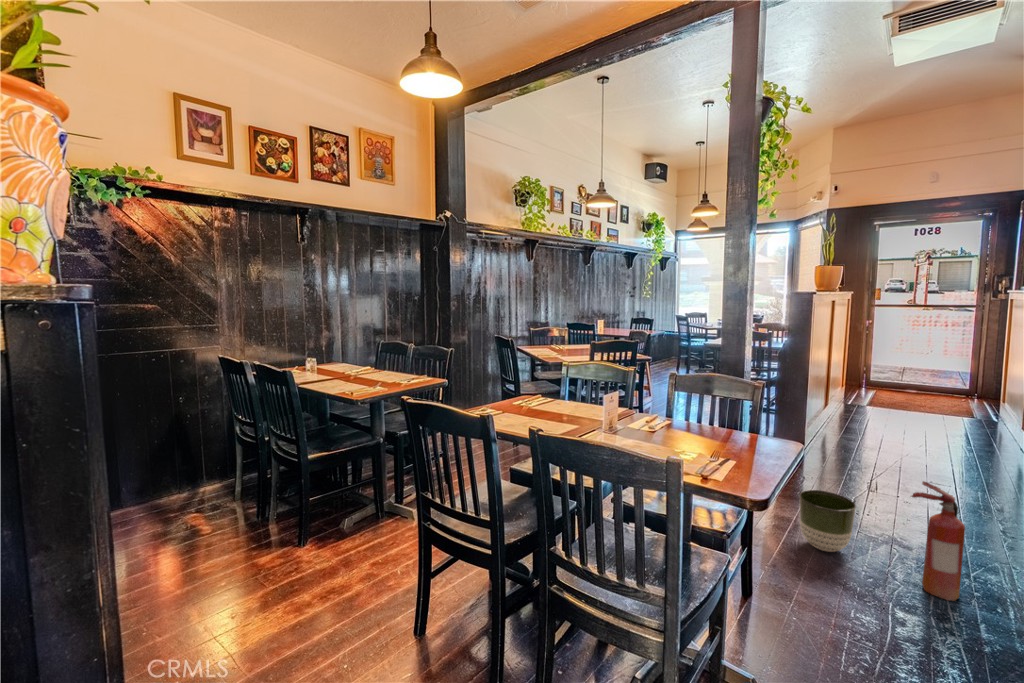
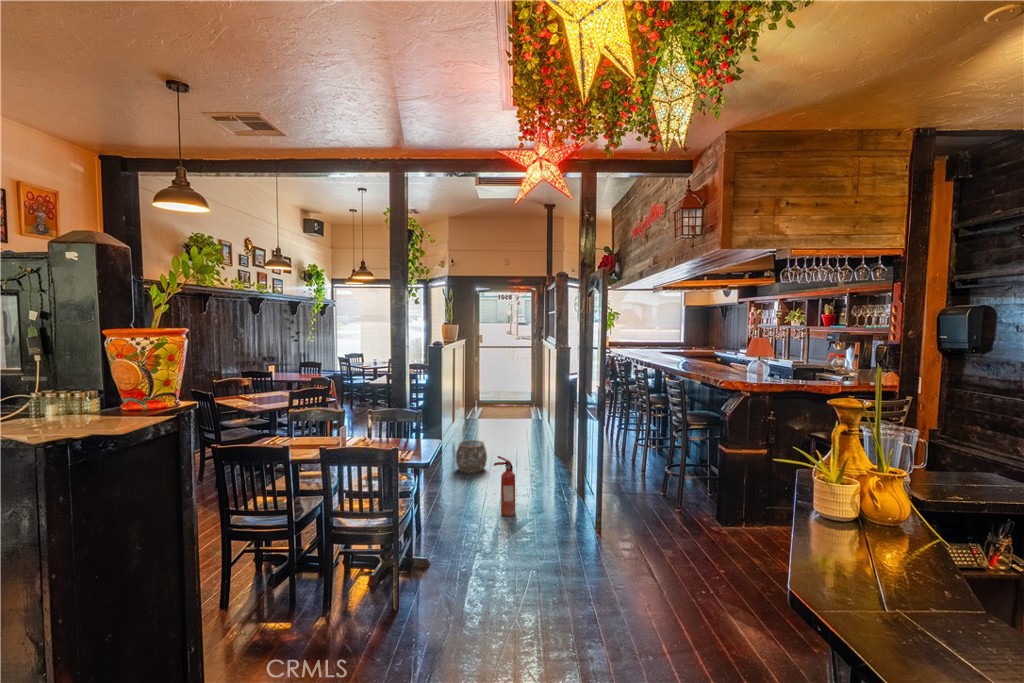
woven basket: none [826,438,889,493] -> present [456,440,487,473]
planter: present [800,490,856,552] -> none [442,475,470,511]

